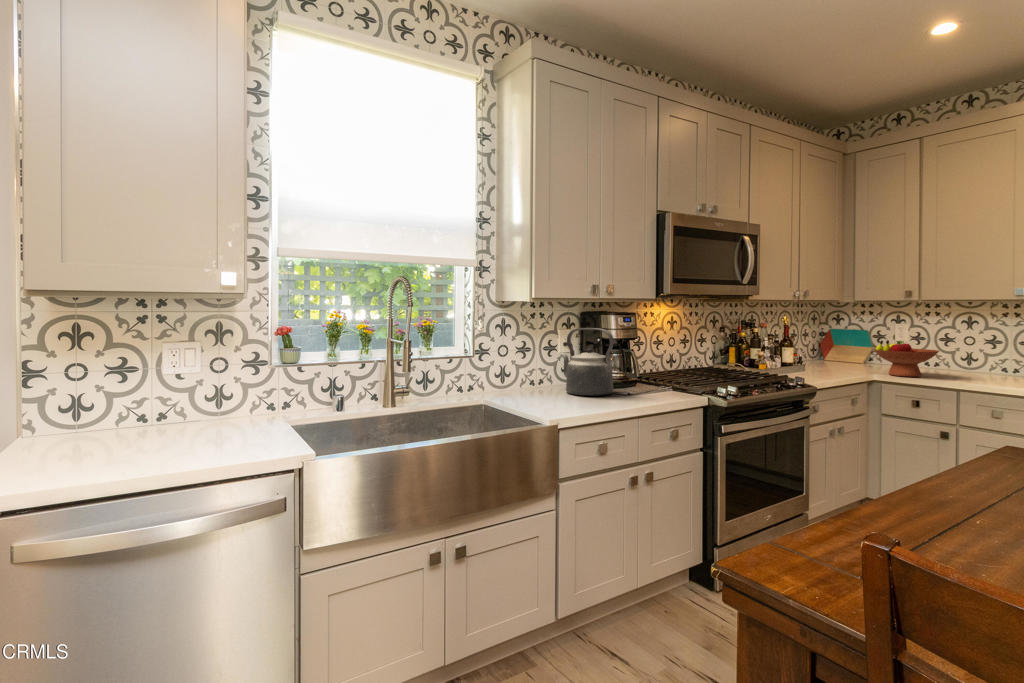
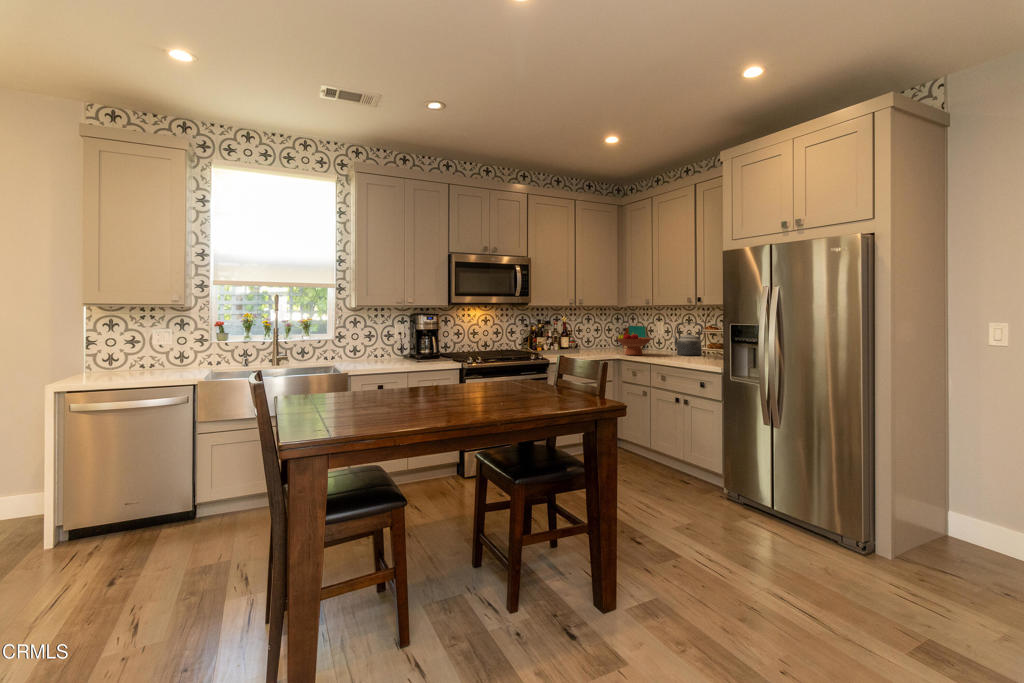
kettle: present [560,328,614,396] -> present [673,322,703,356]

